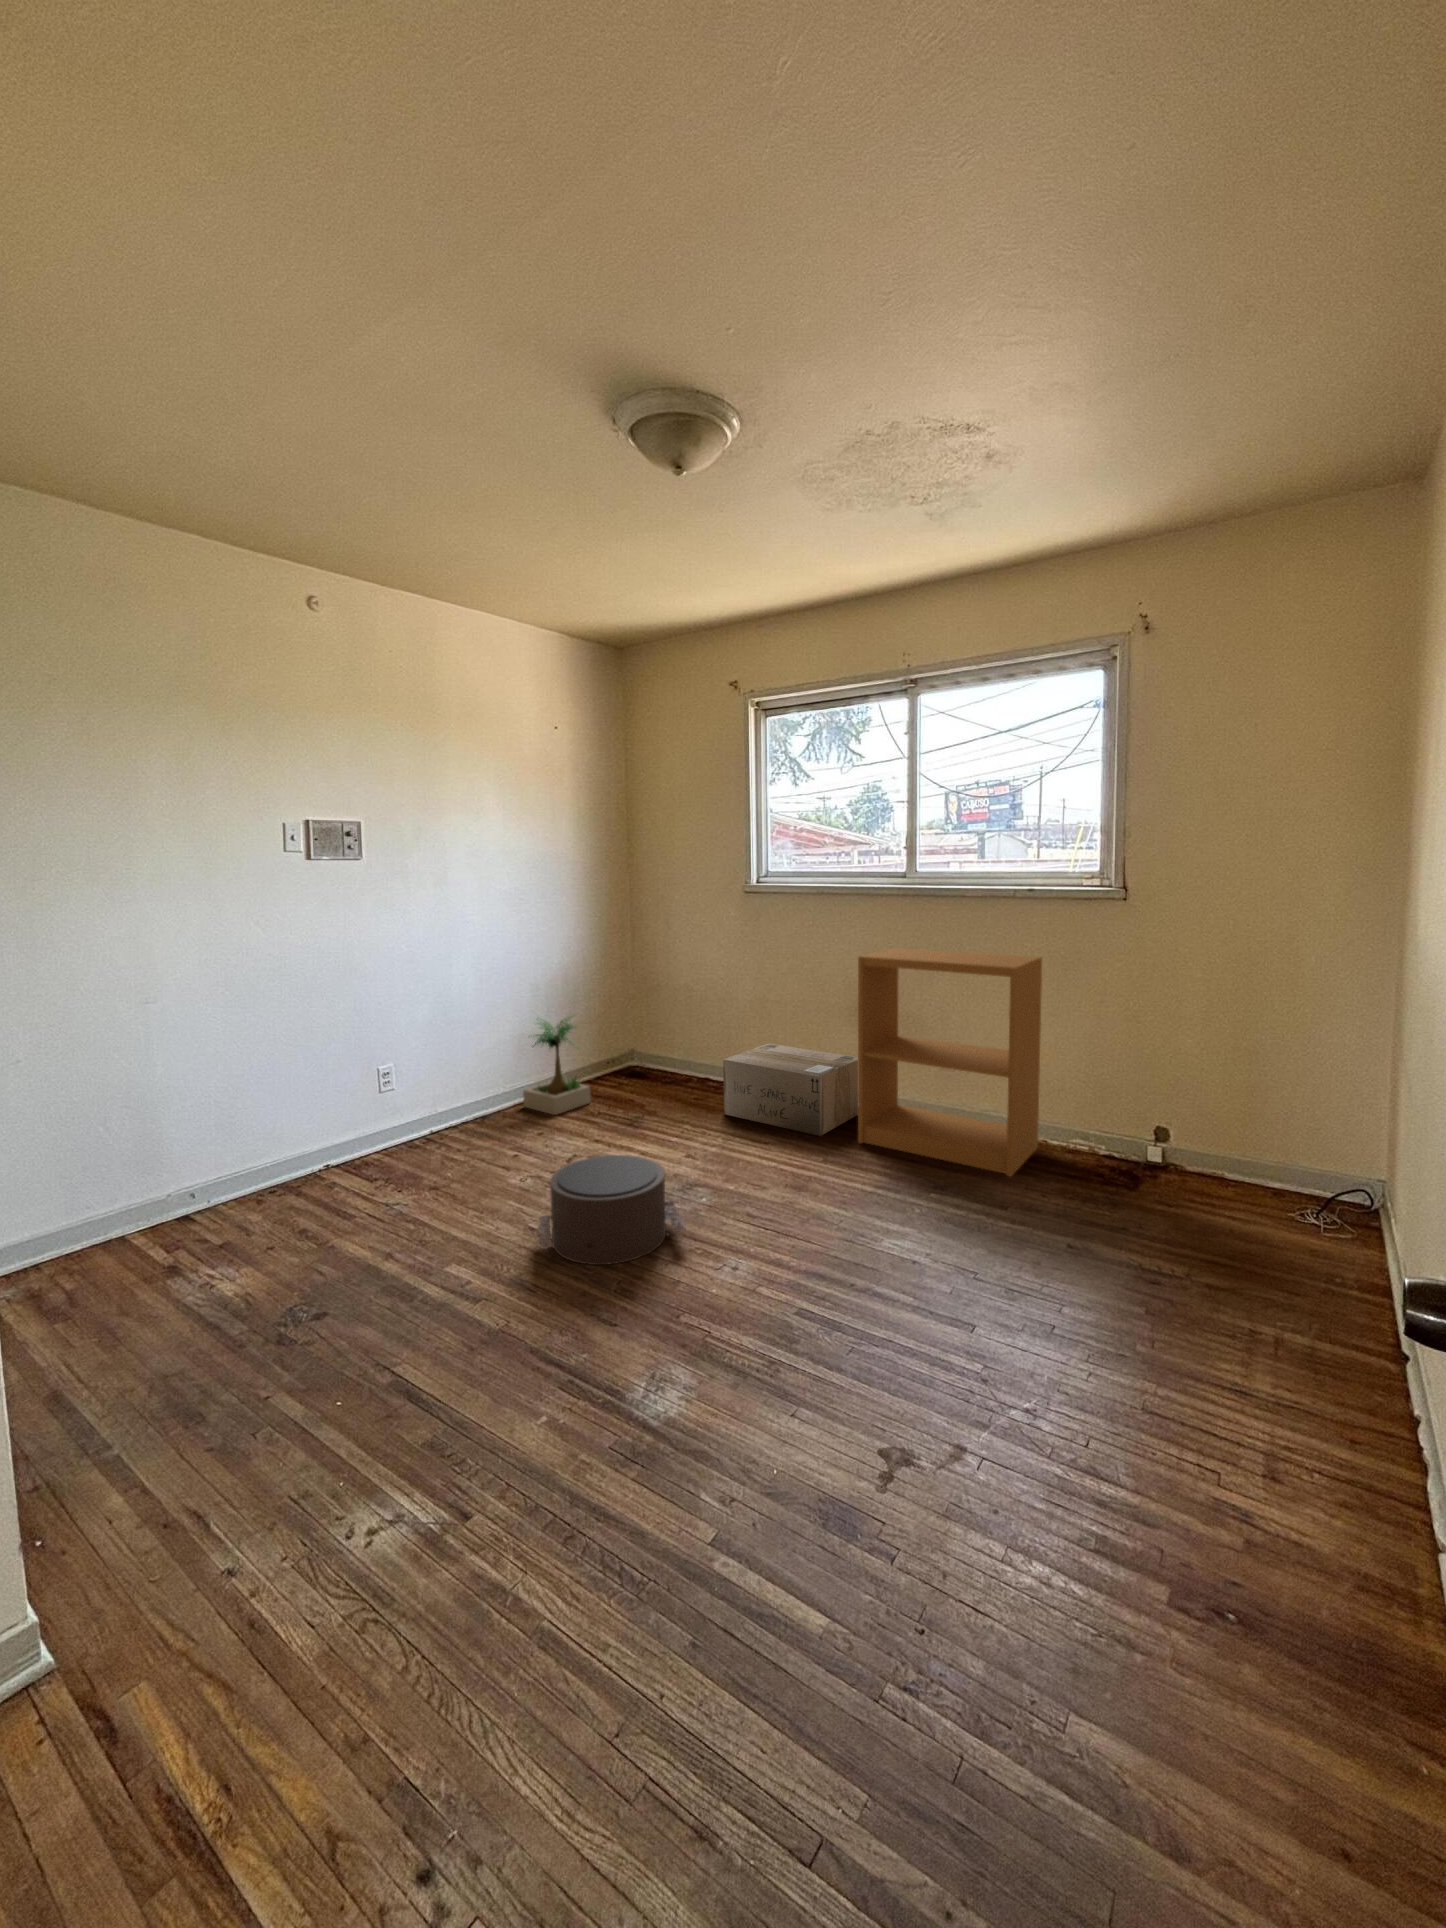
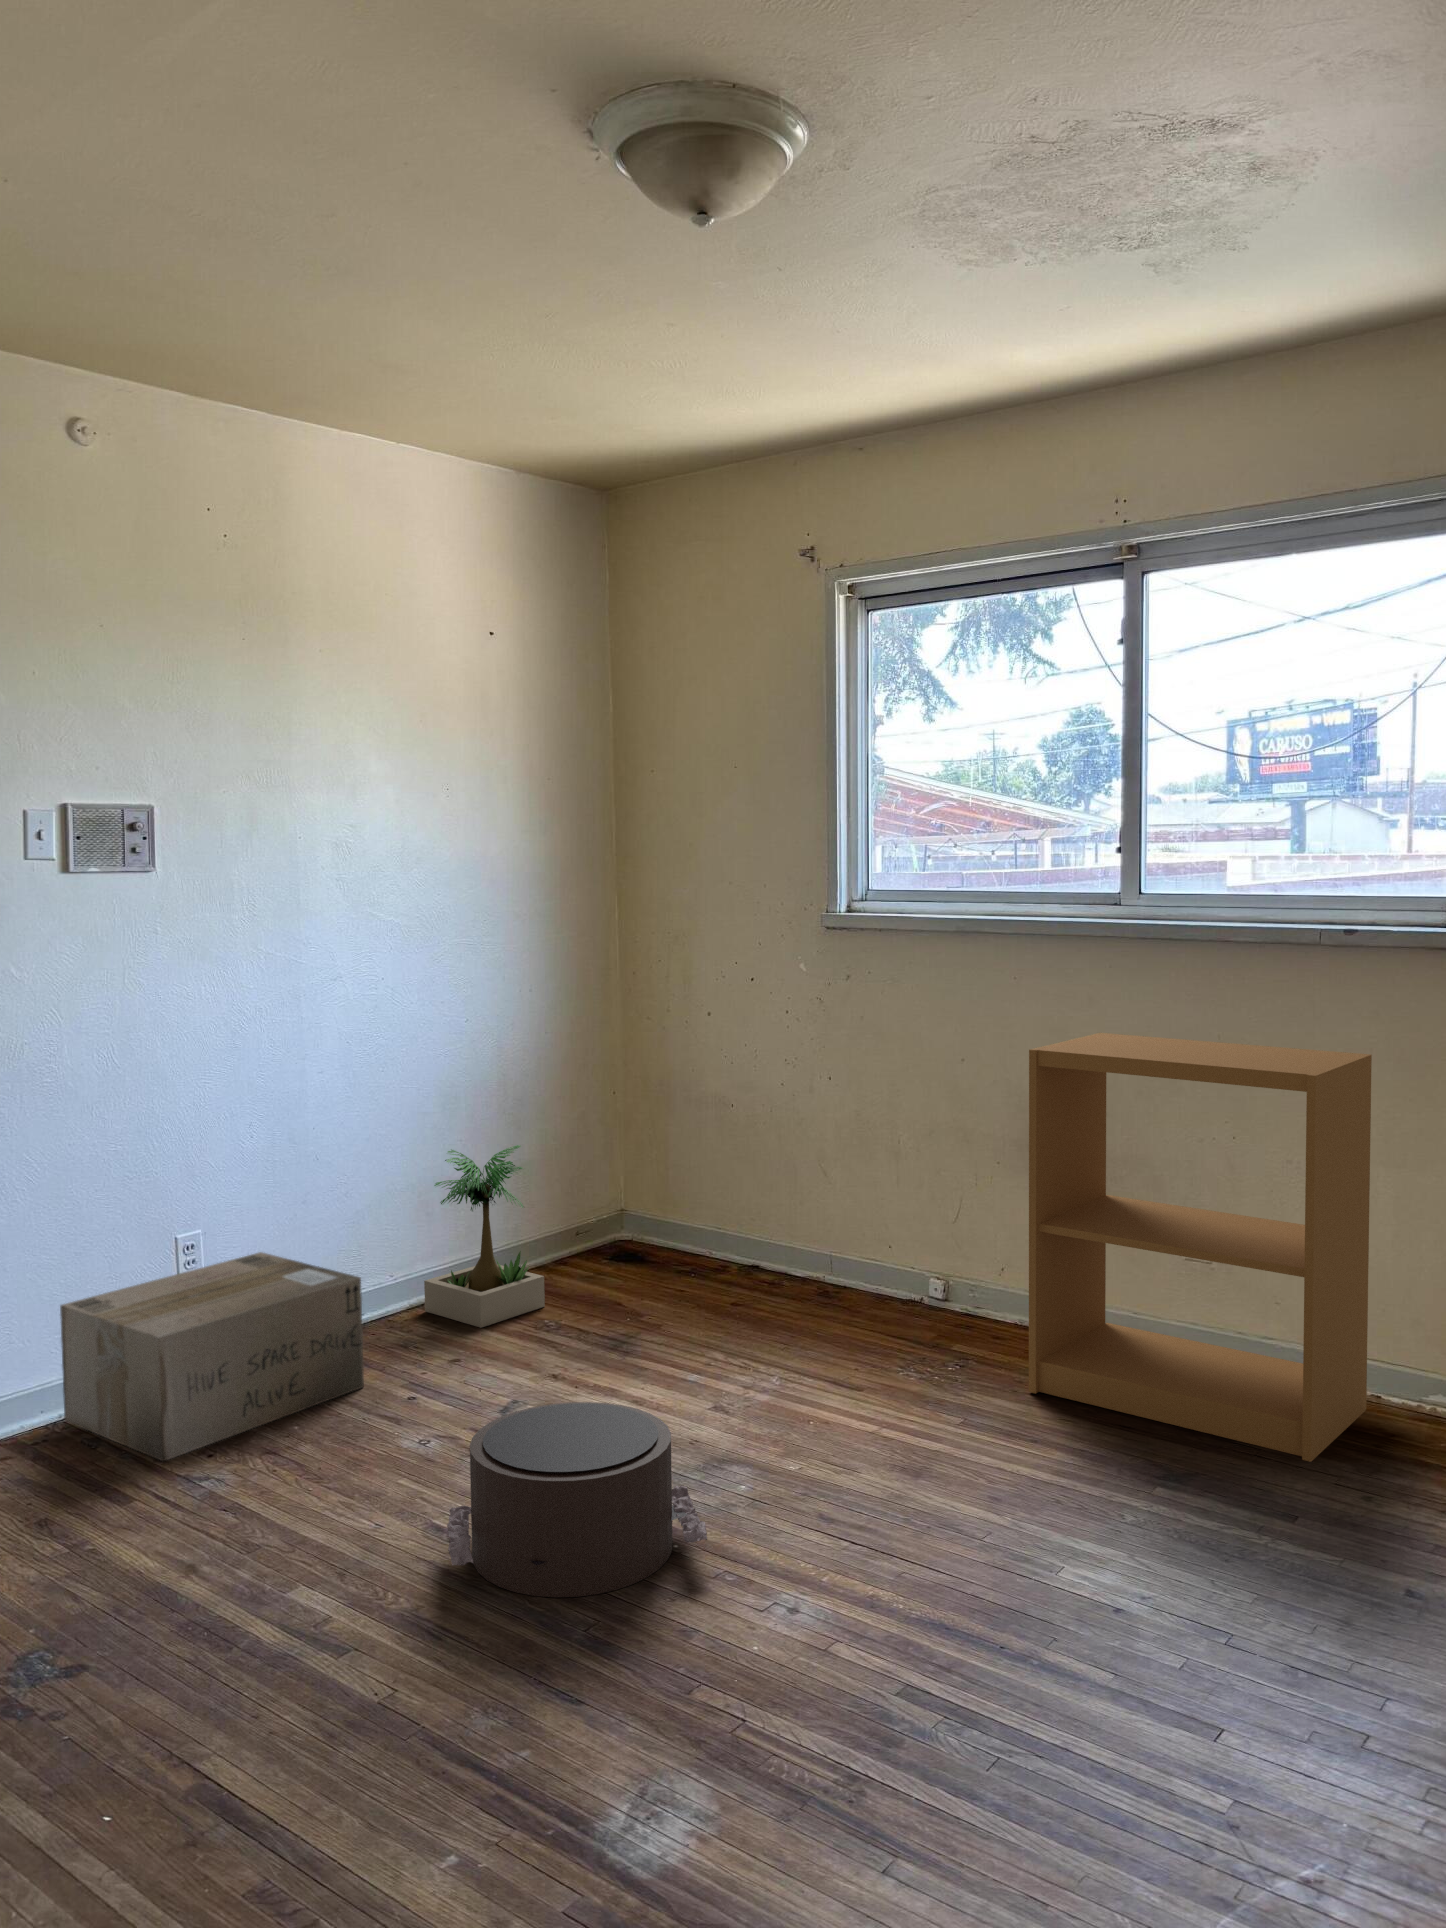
cardboard box: present [723,1044,858,1136] -> present [60,1252,364,1461]

